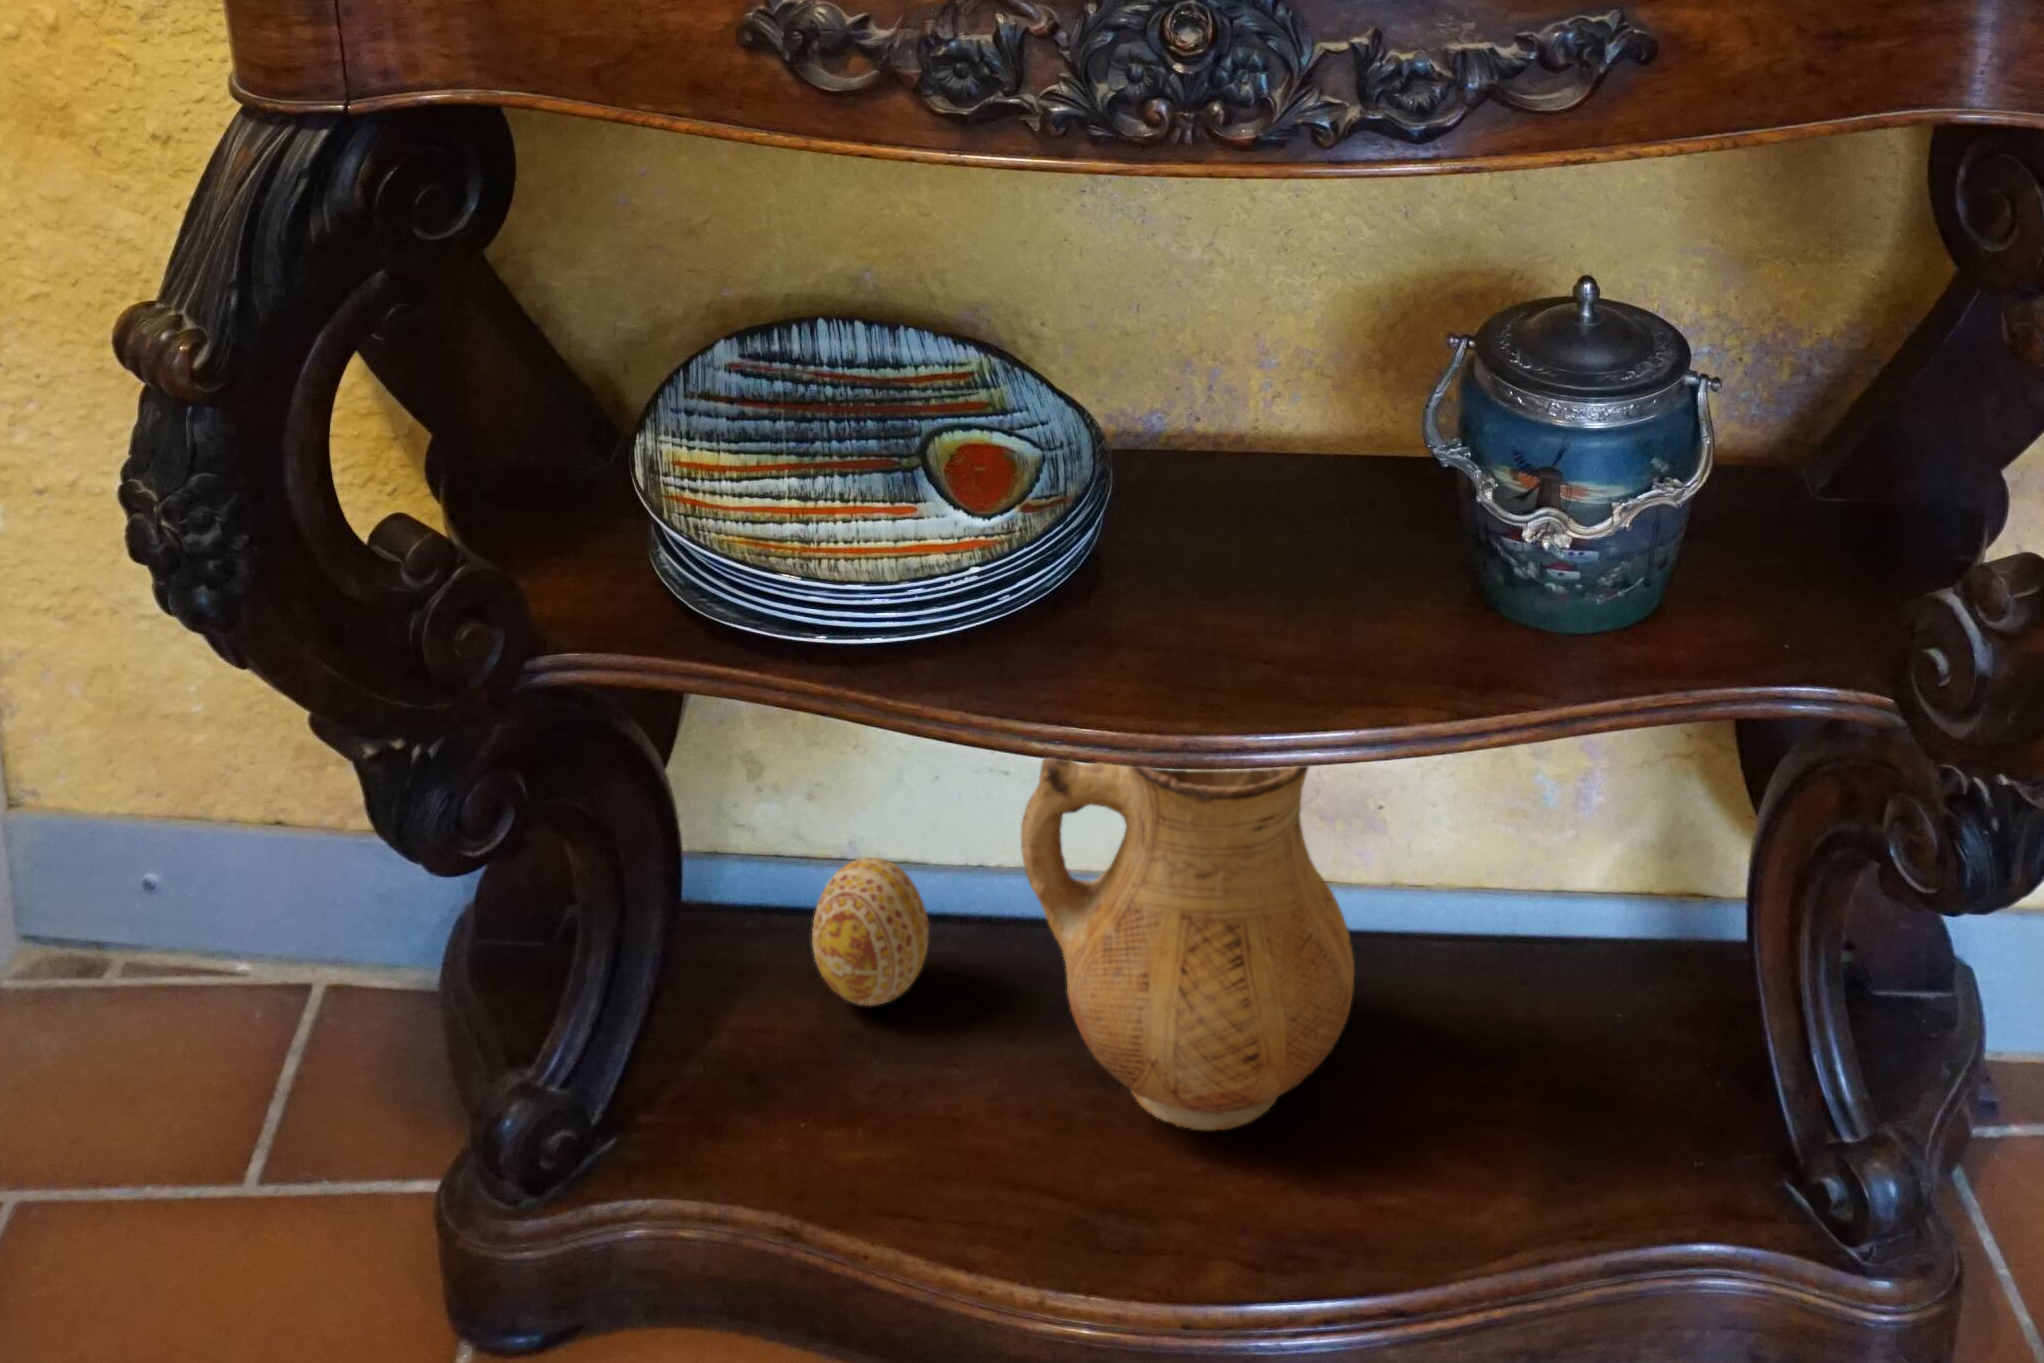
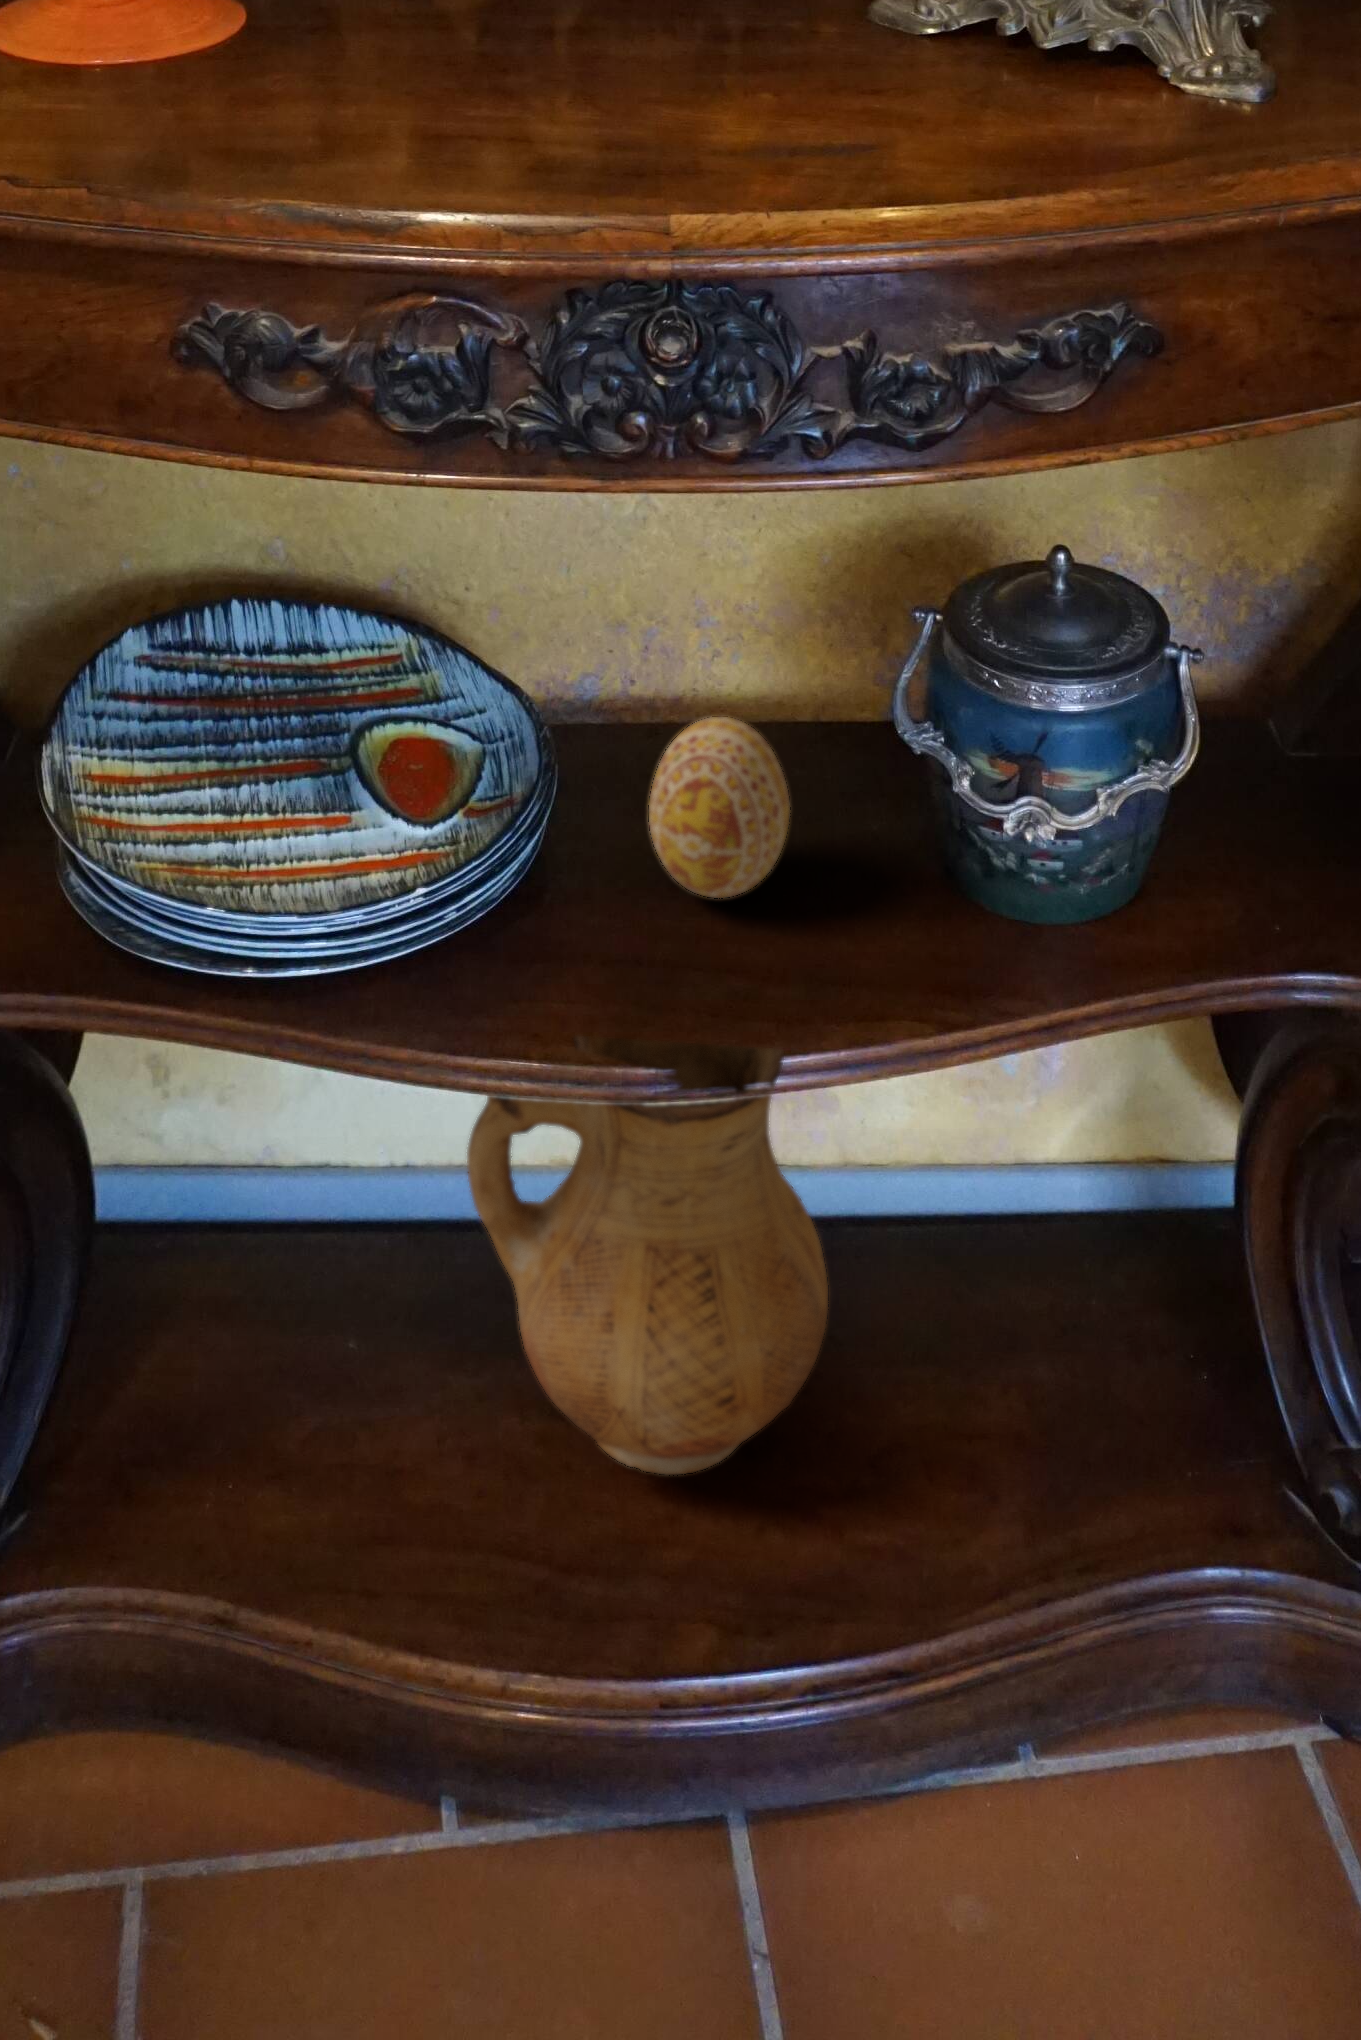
decorative egg: present [812,857,929,1006] -> present [649,717,790,898]

